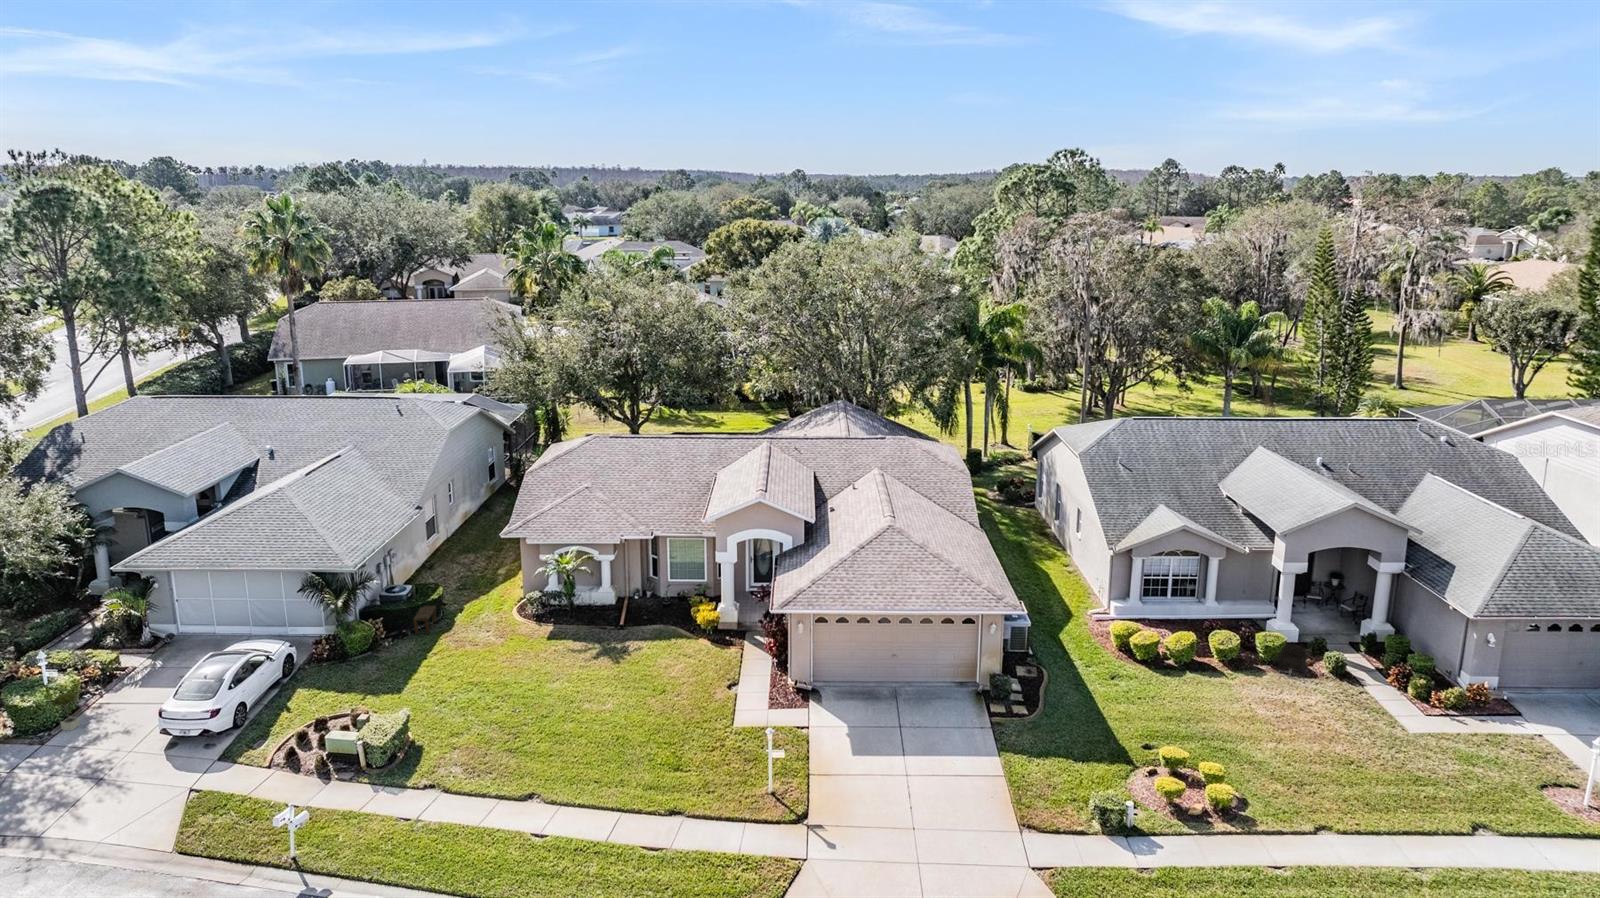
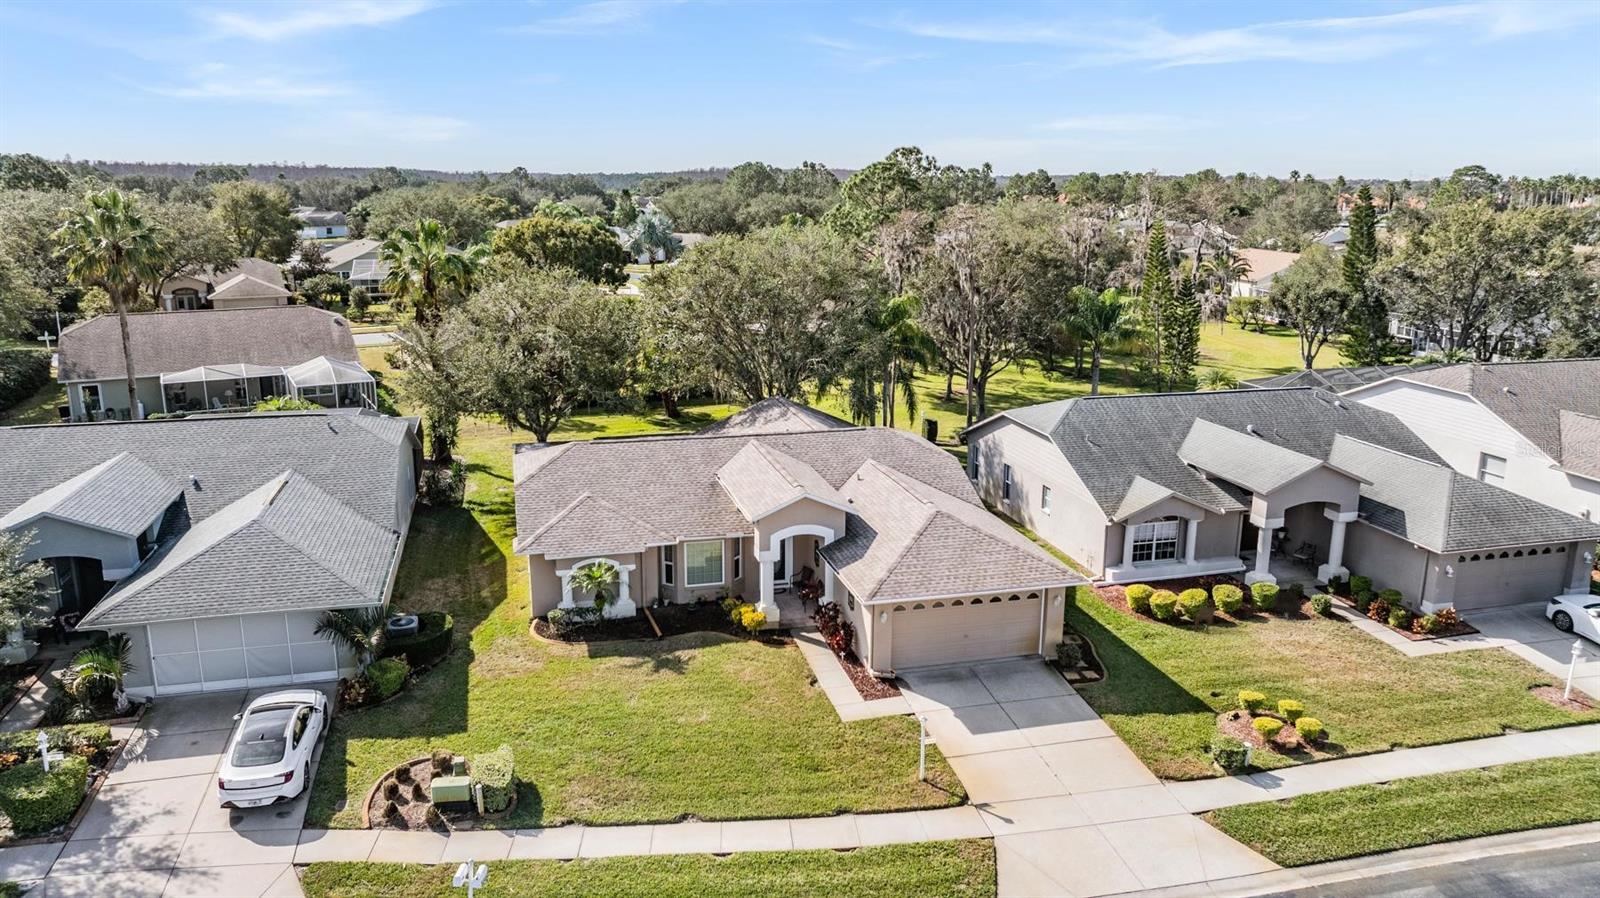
bench: present [414,606,436,634] -> present [1194,607,1215,634]
potted tree: present [53,693,80,730] -> none [68,776,98,822]

